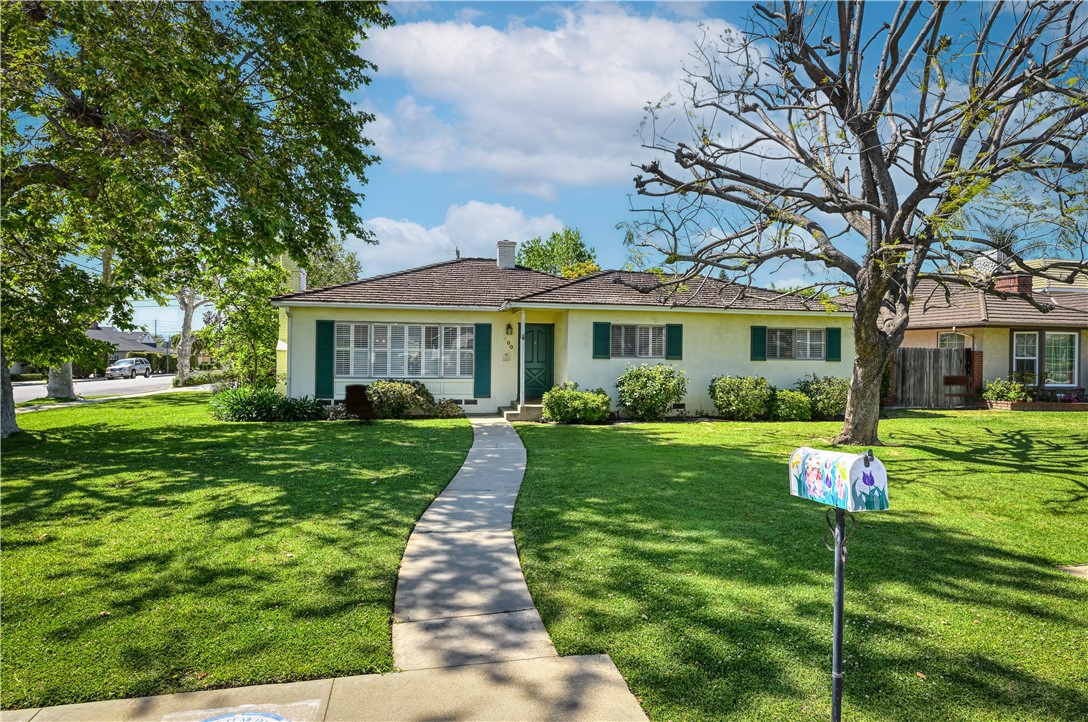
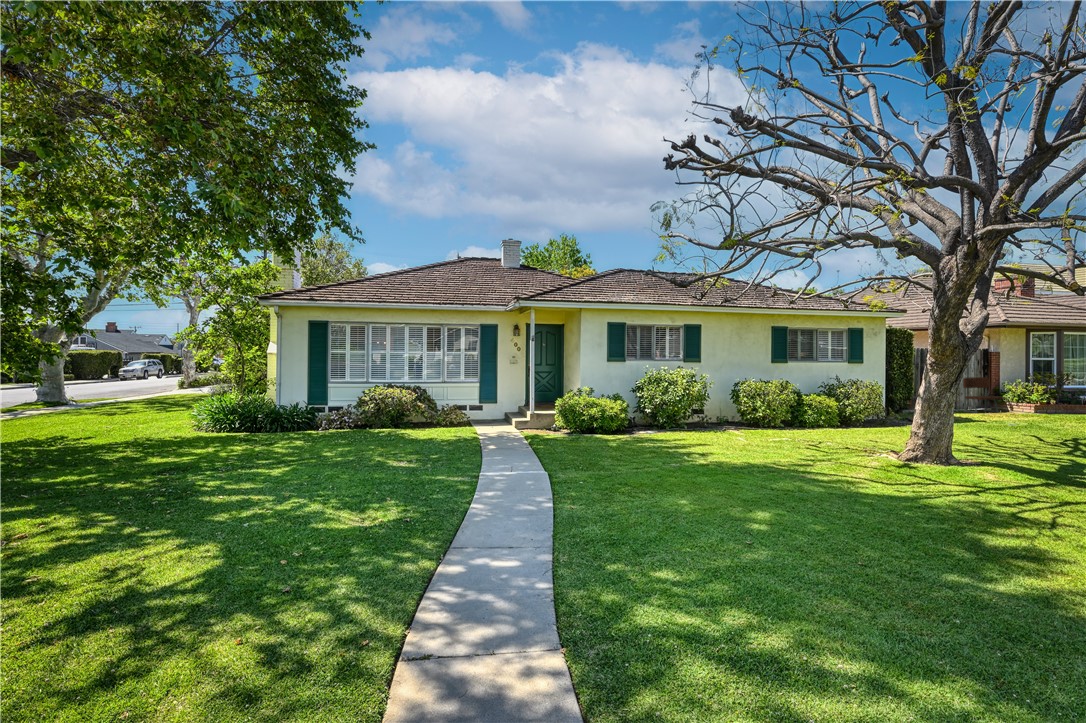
lounge chair: present [343,384,378,424] -> none [336,391,375,437]

